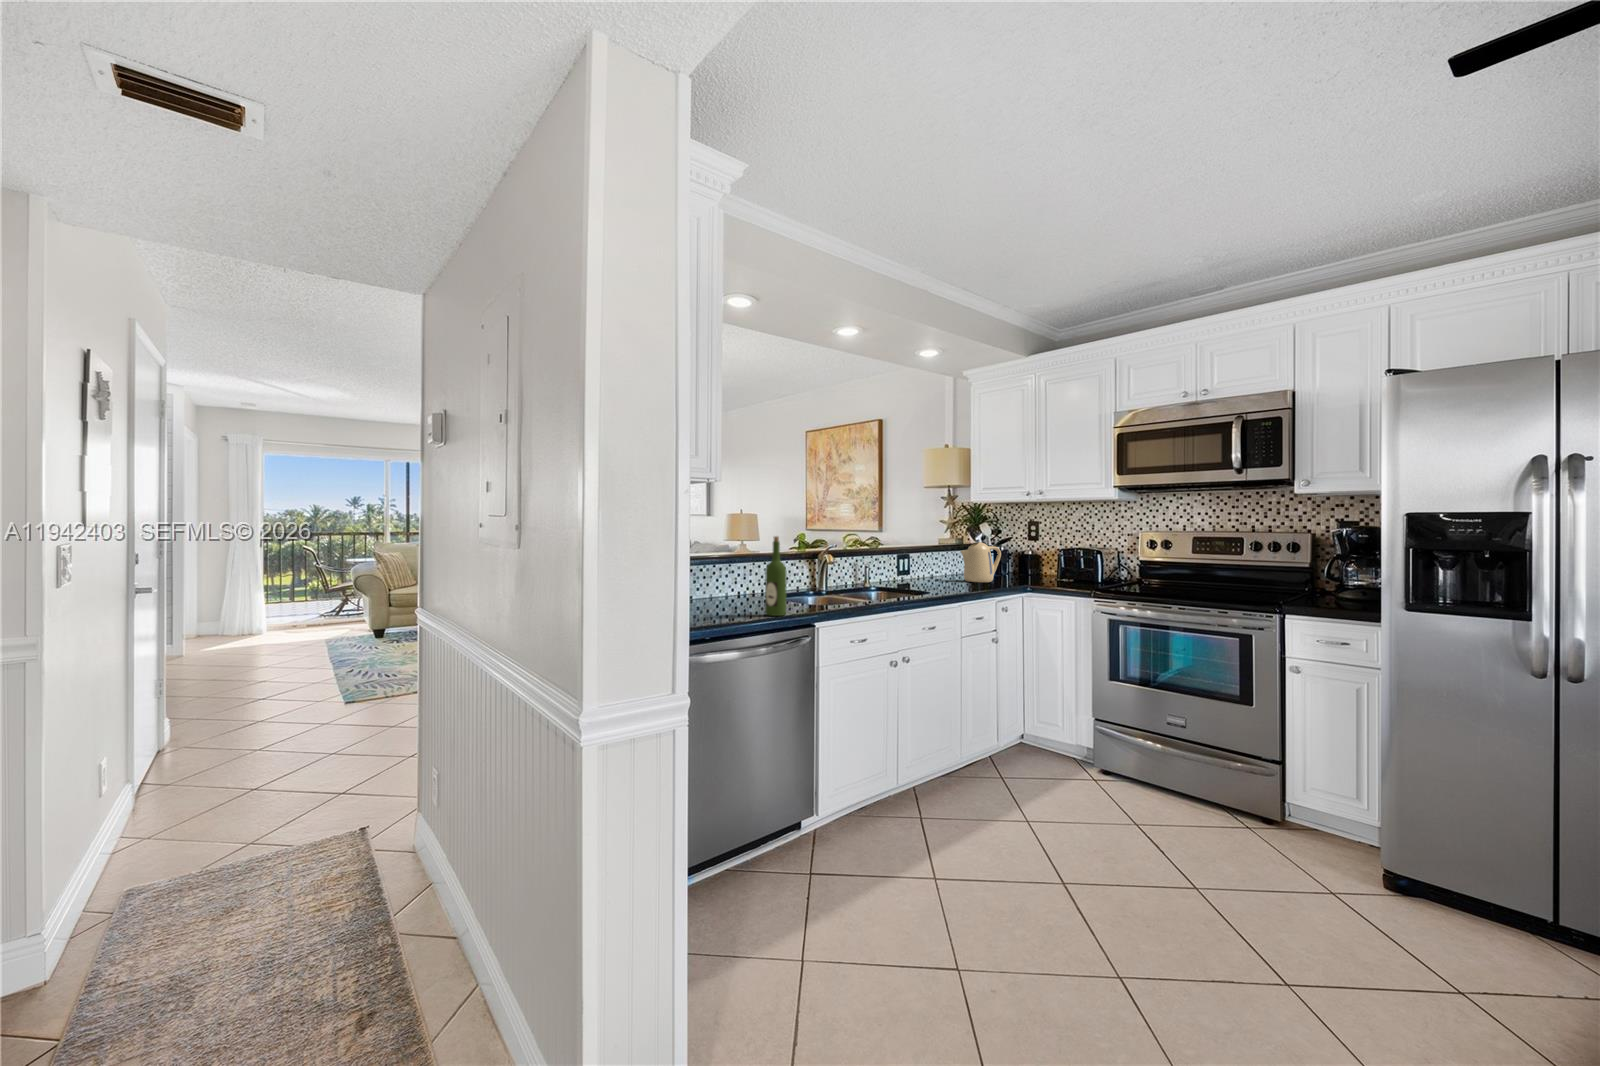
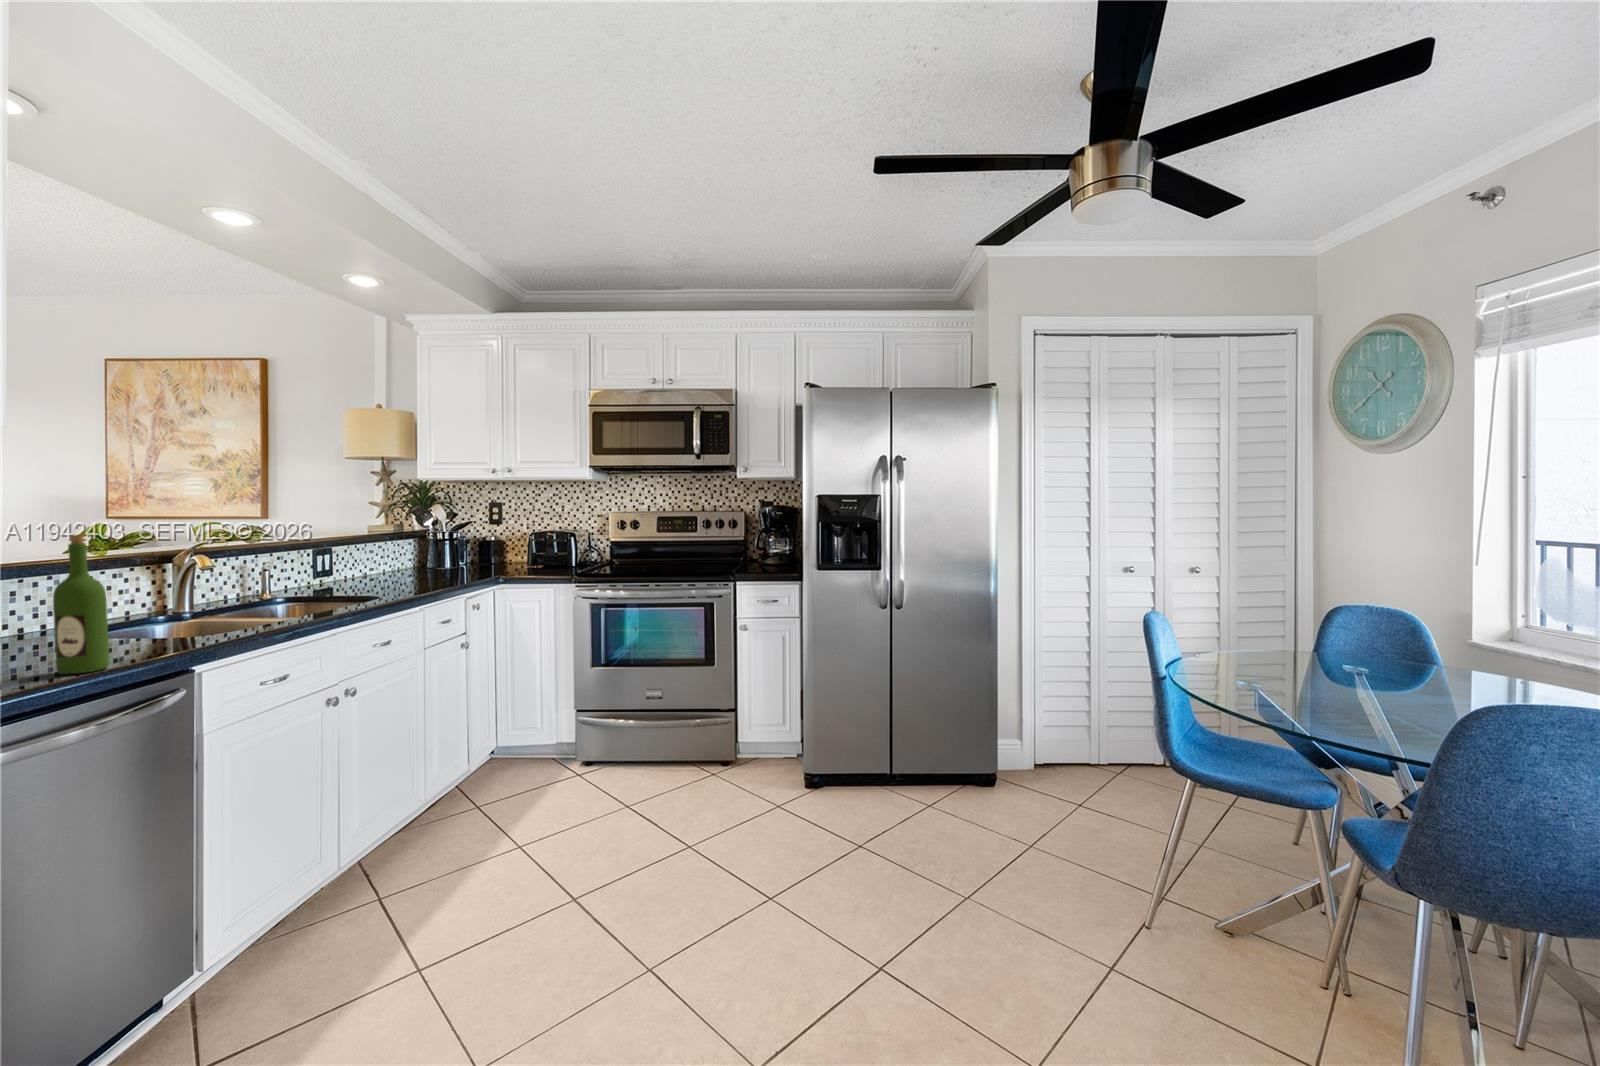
kettle: present [961,542,1001,582] -> none [406,529,460,577]

